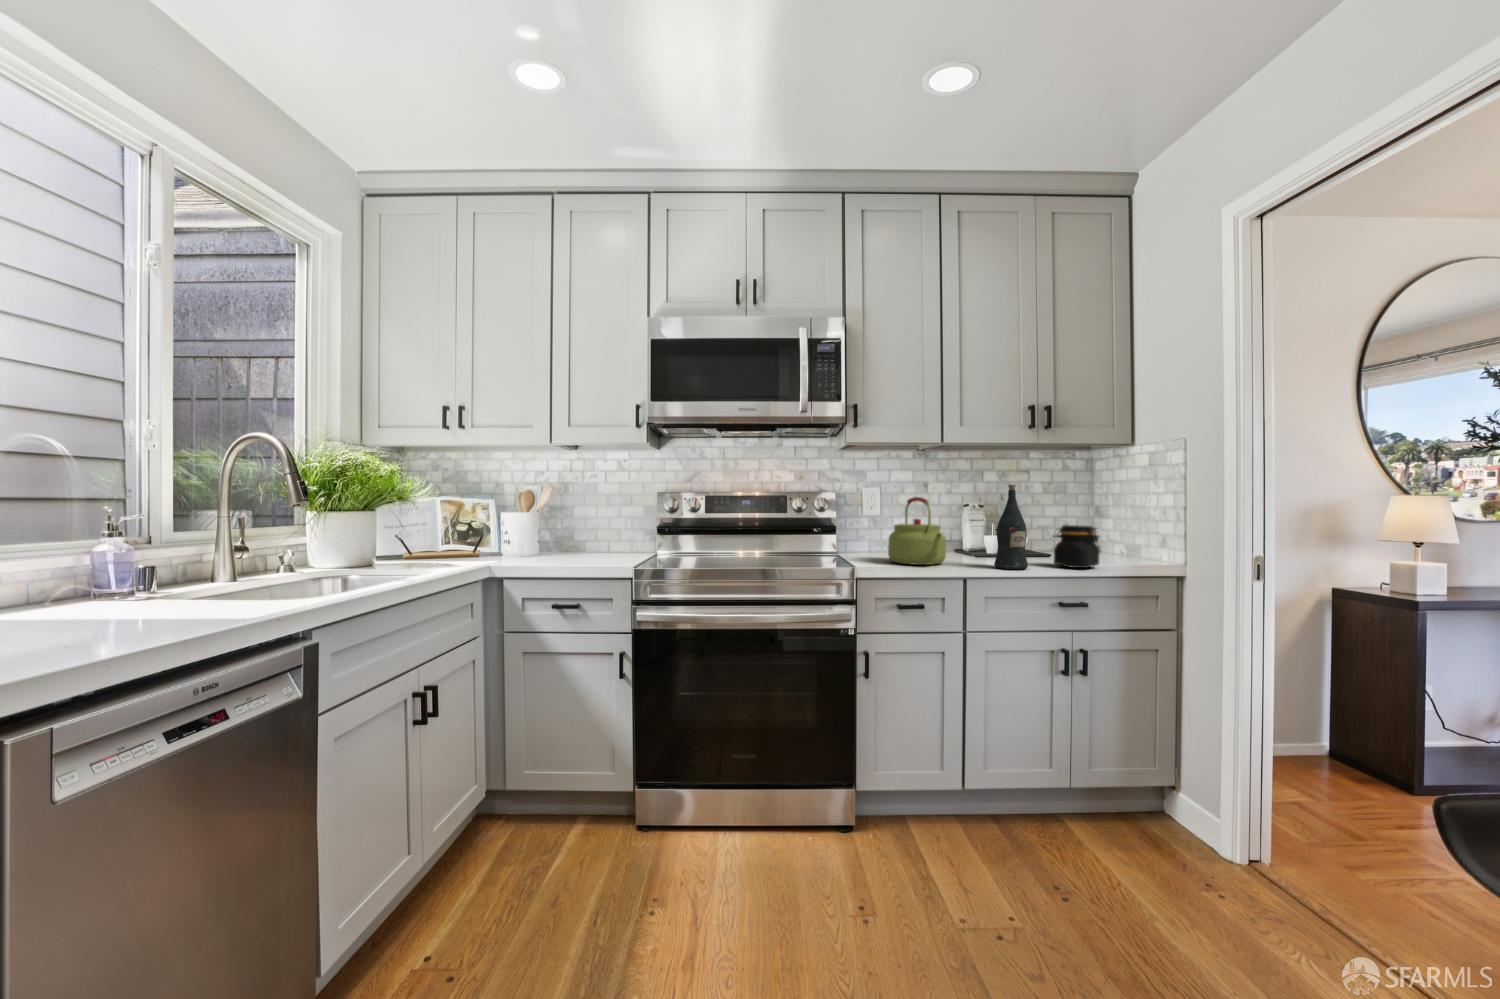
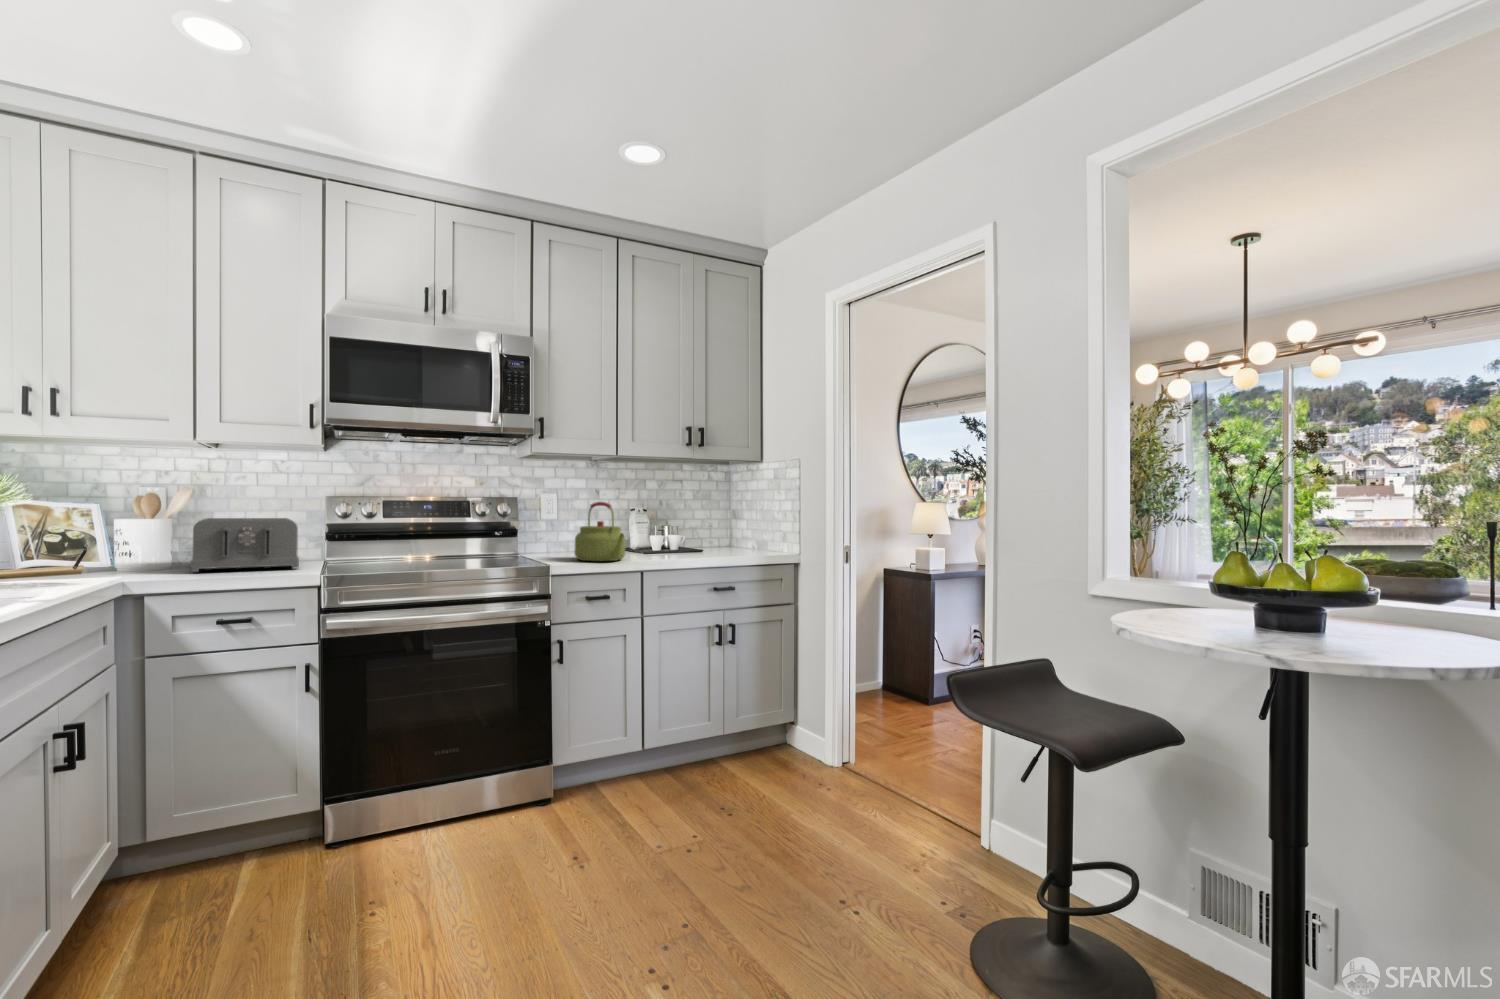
wine bottle: present [994,484,1028,569] -> none [665,492,692,562]
toaster: none [545,512,633,559] -> present [191,518,299,572]
jar: present [1053,525,1100,568] -> none [708,525,744,559]

